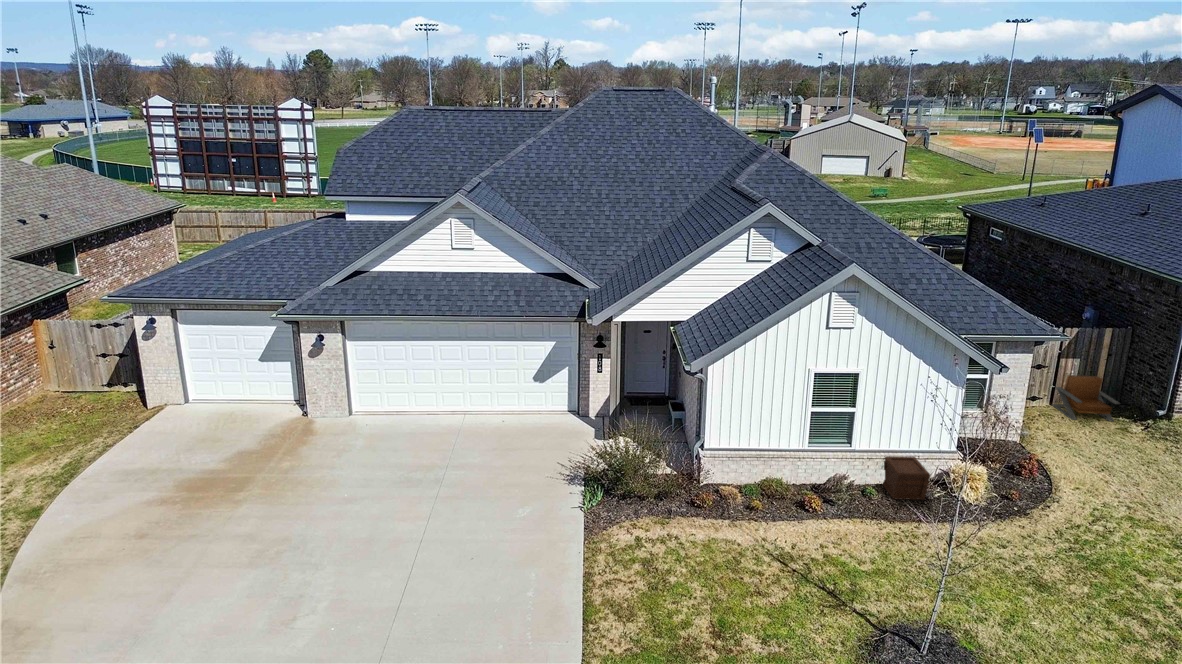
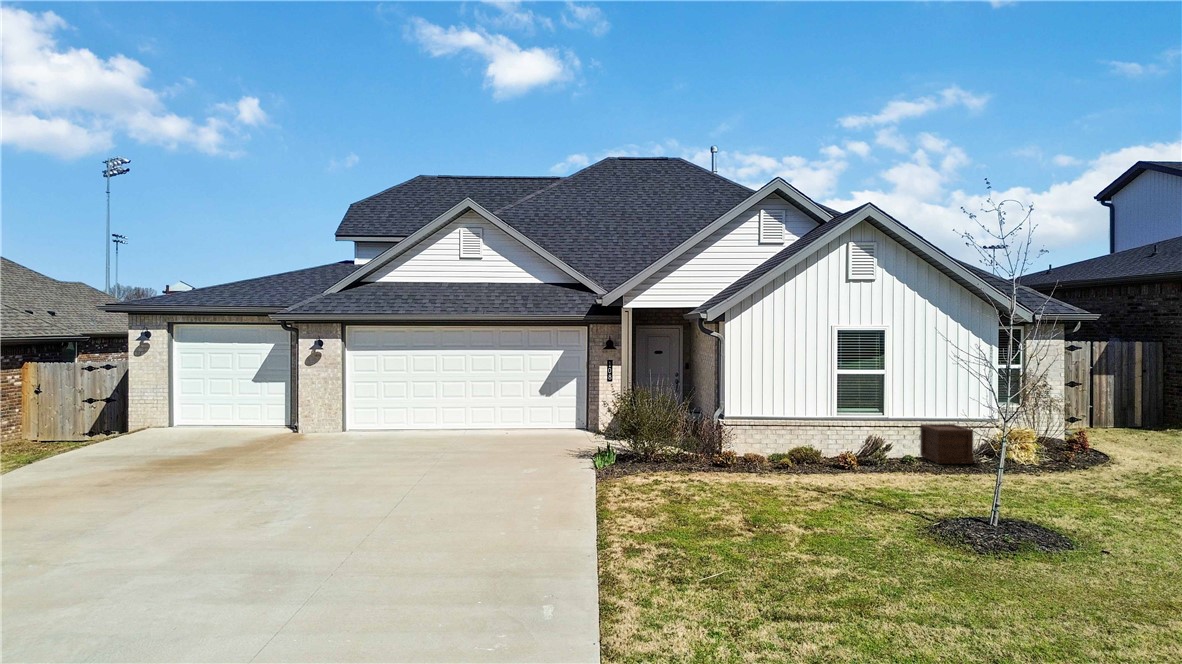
lounge chair: present [1052,375,1120,421] -> none [1096,390,1167,432]

